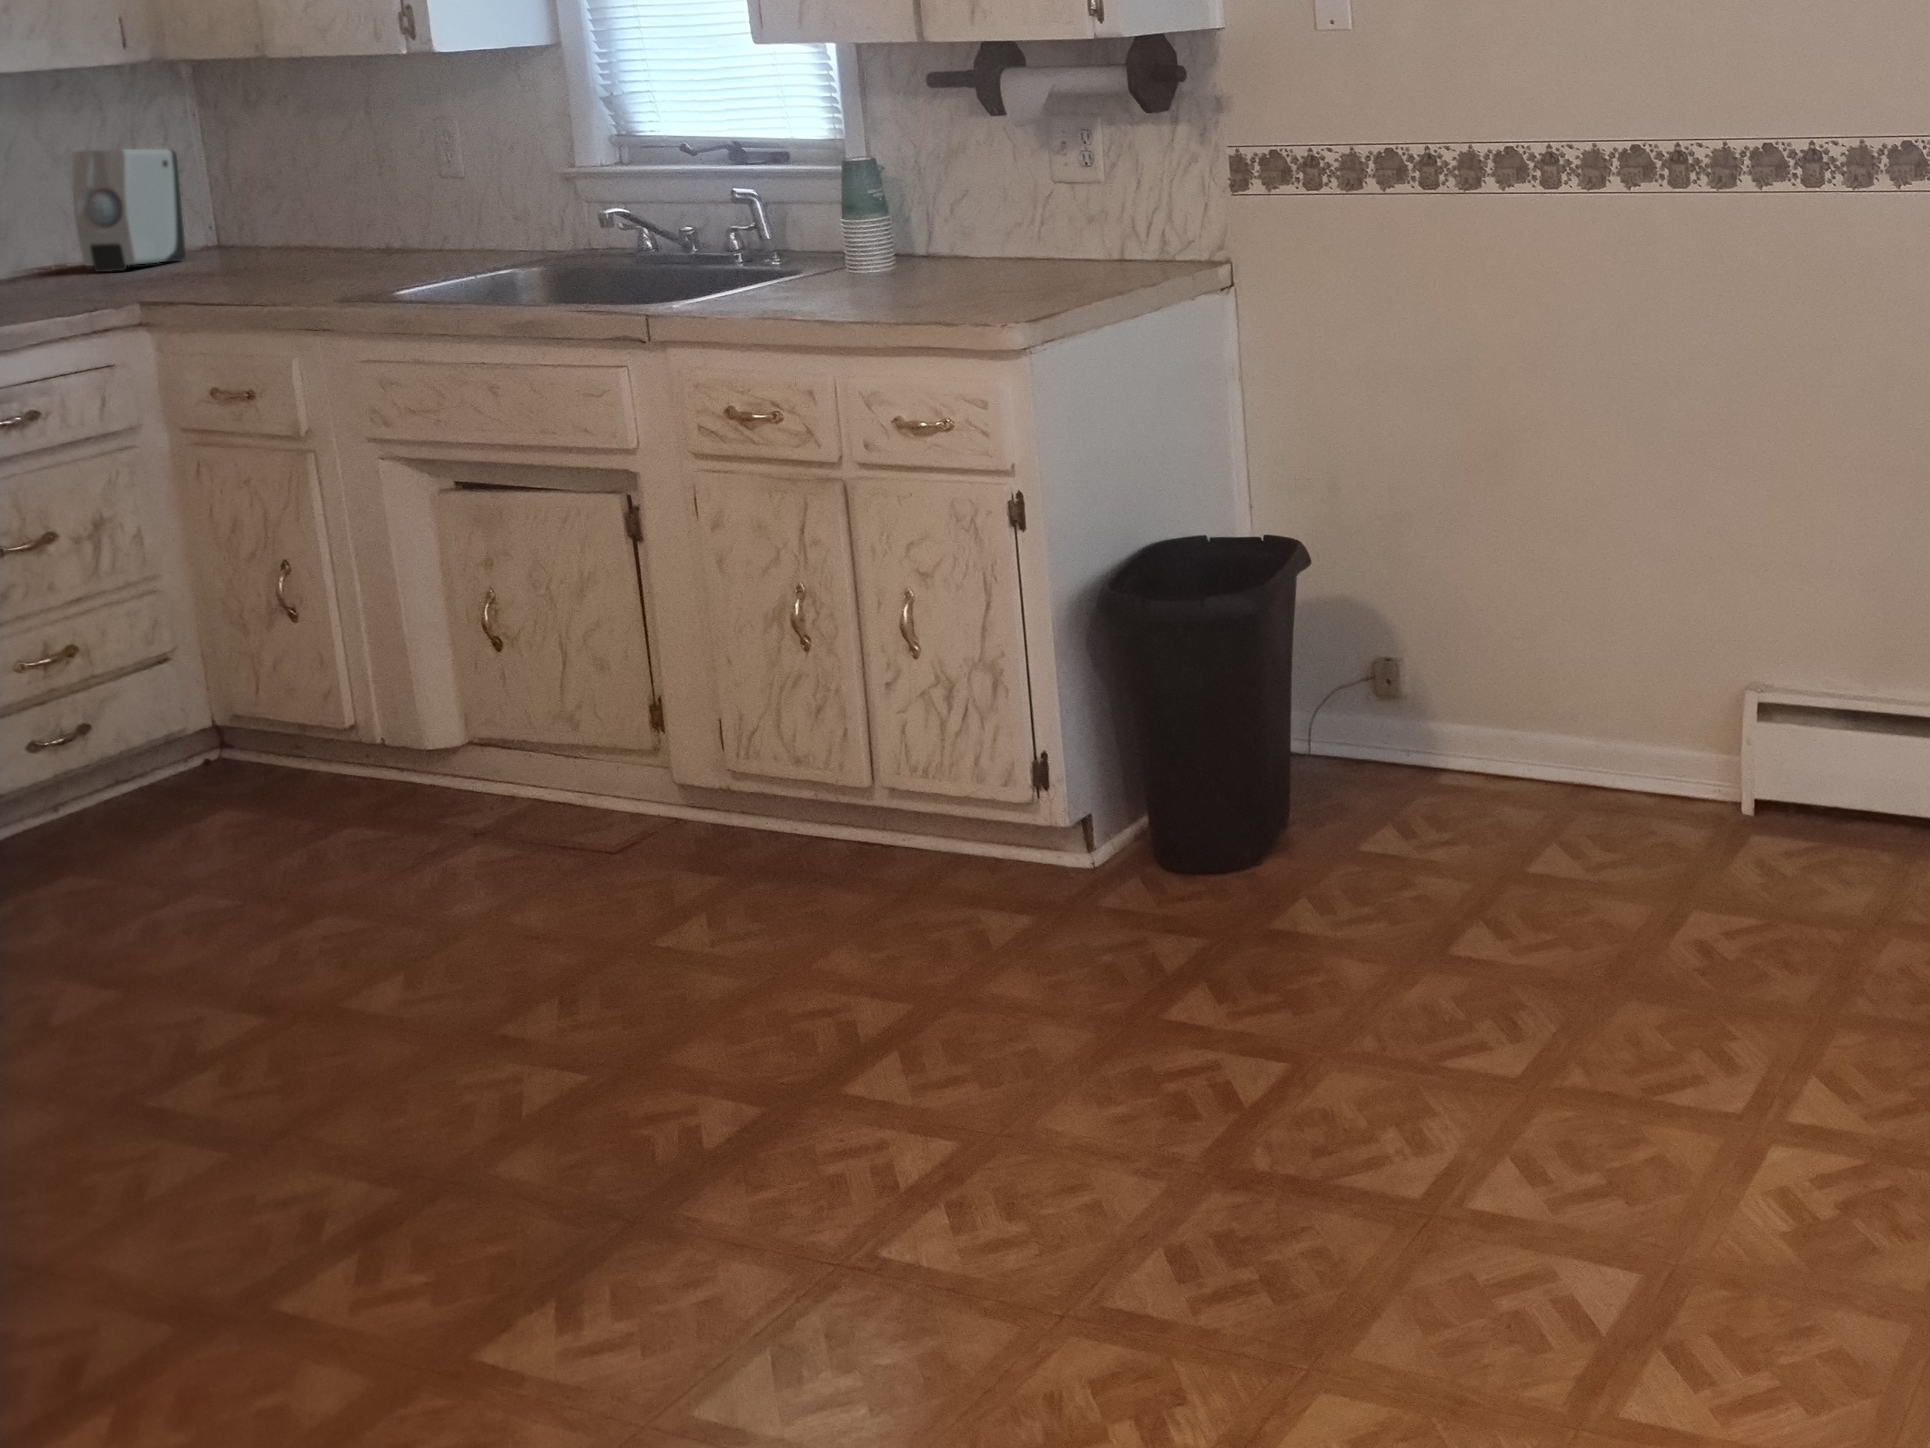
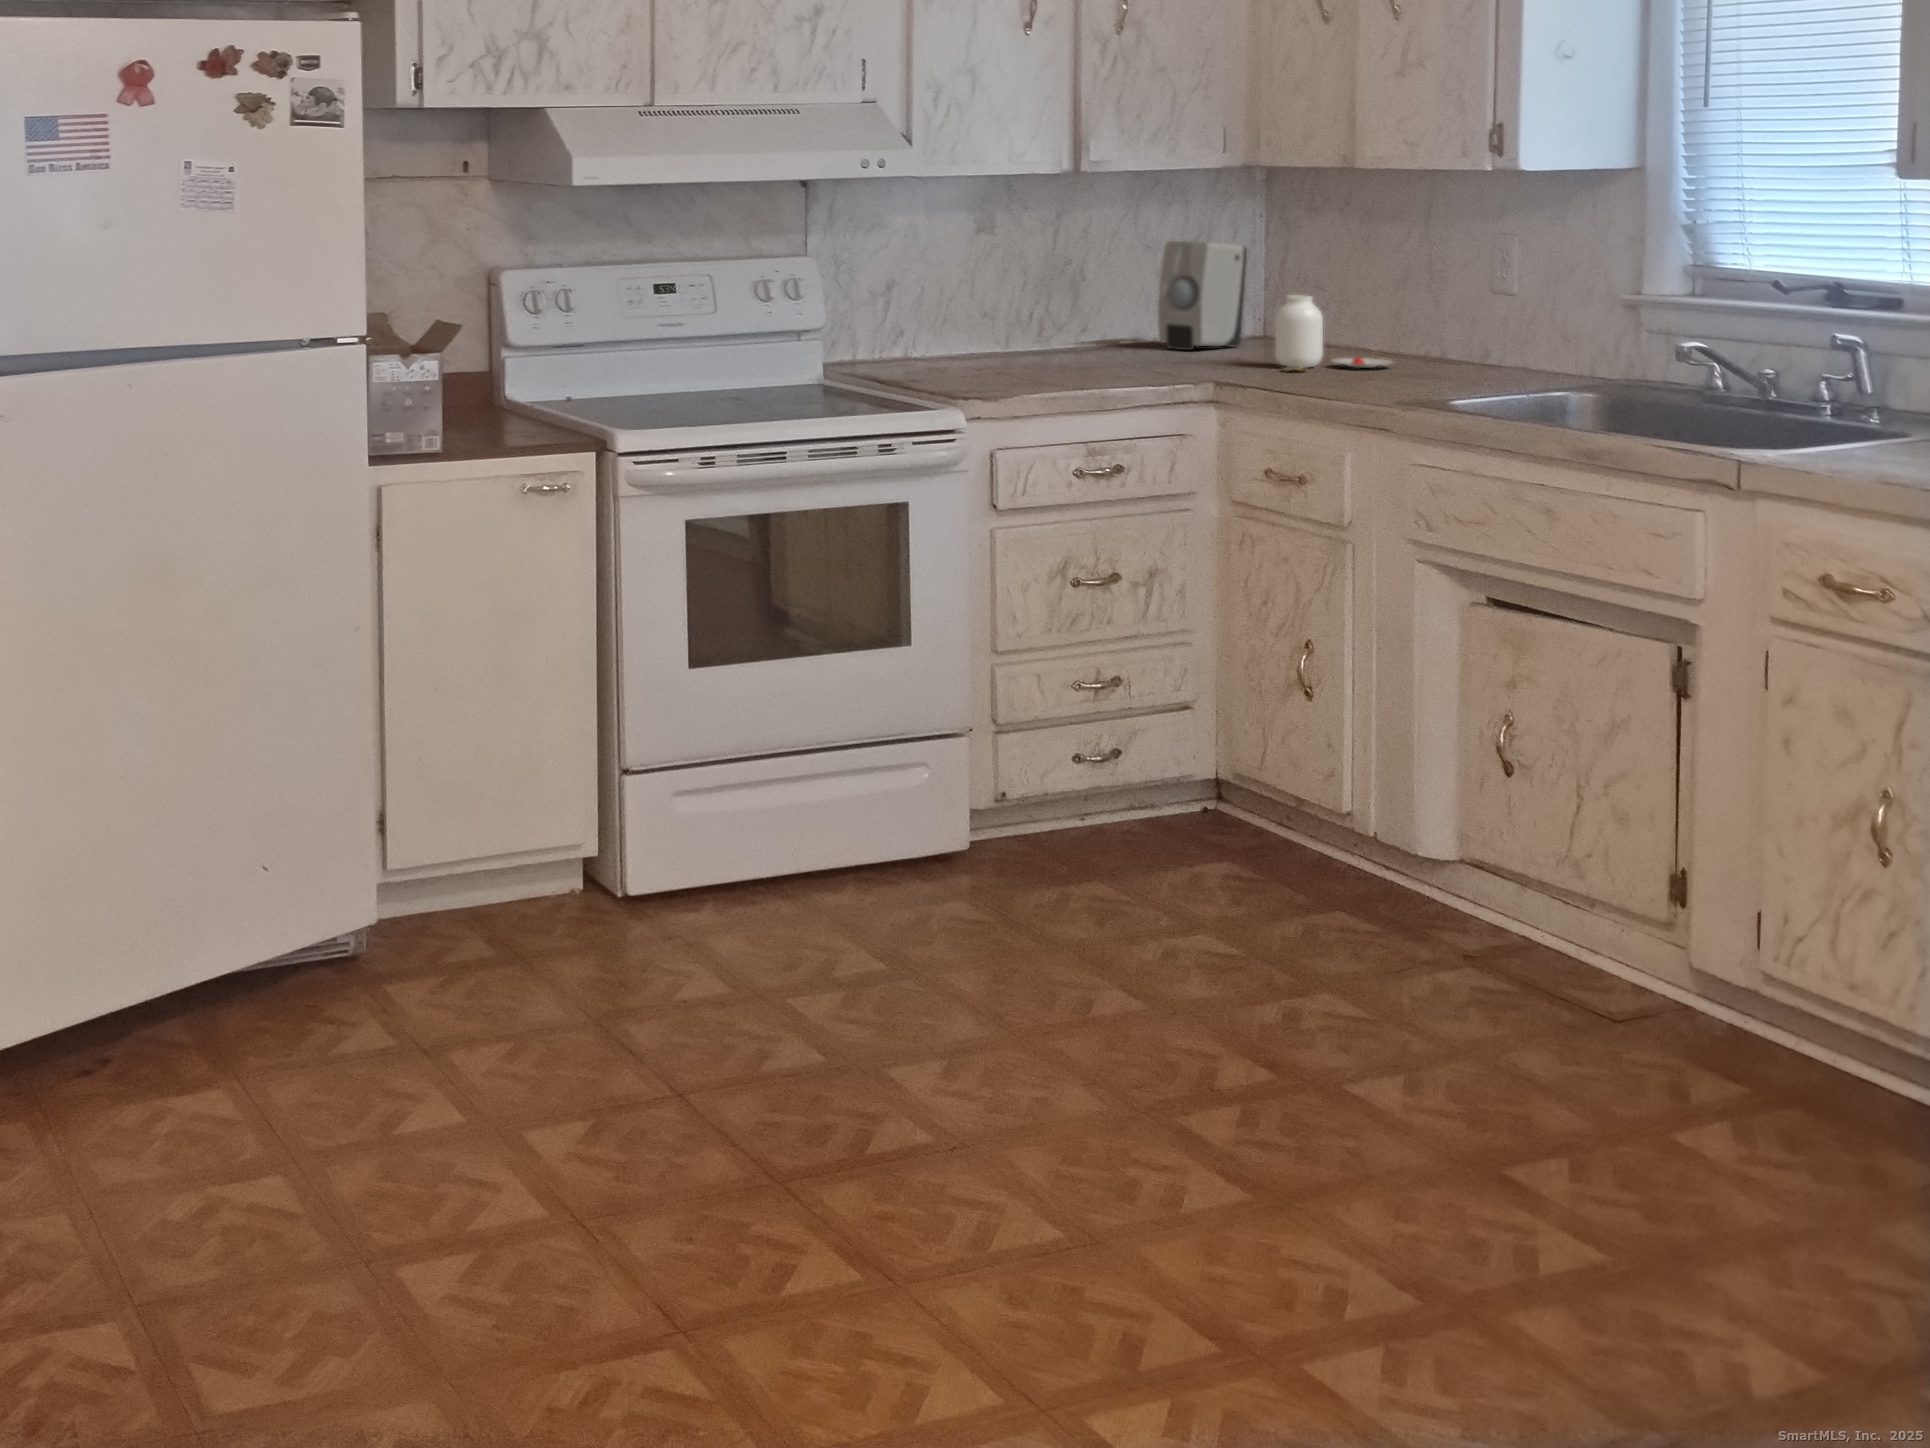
jar: none [209,198,356,281] -> present [1275,295,1392,371]

